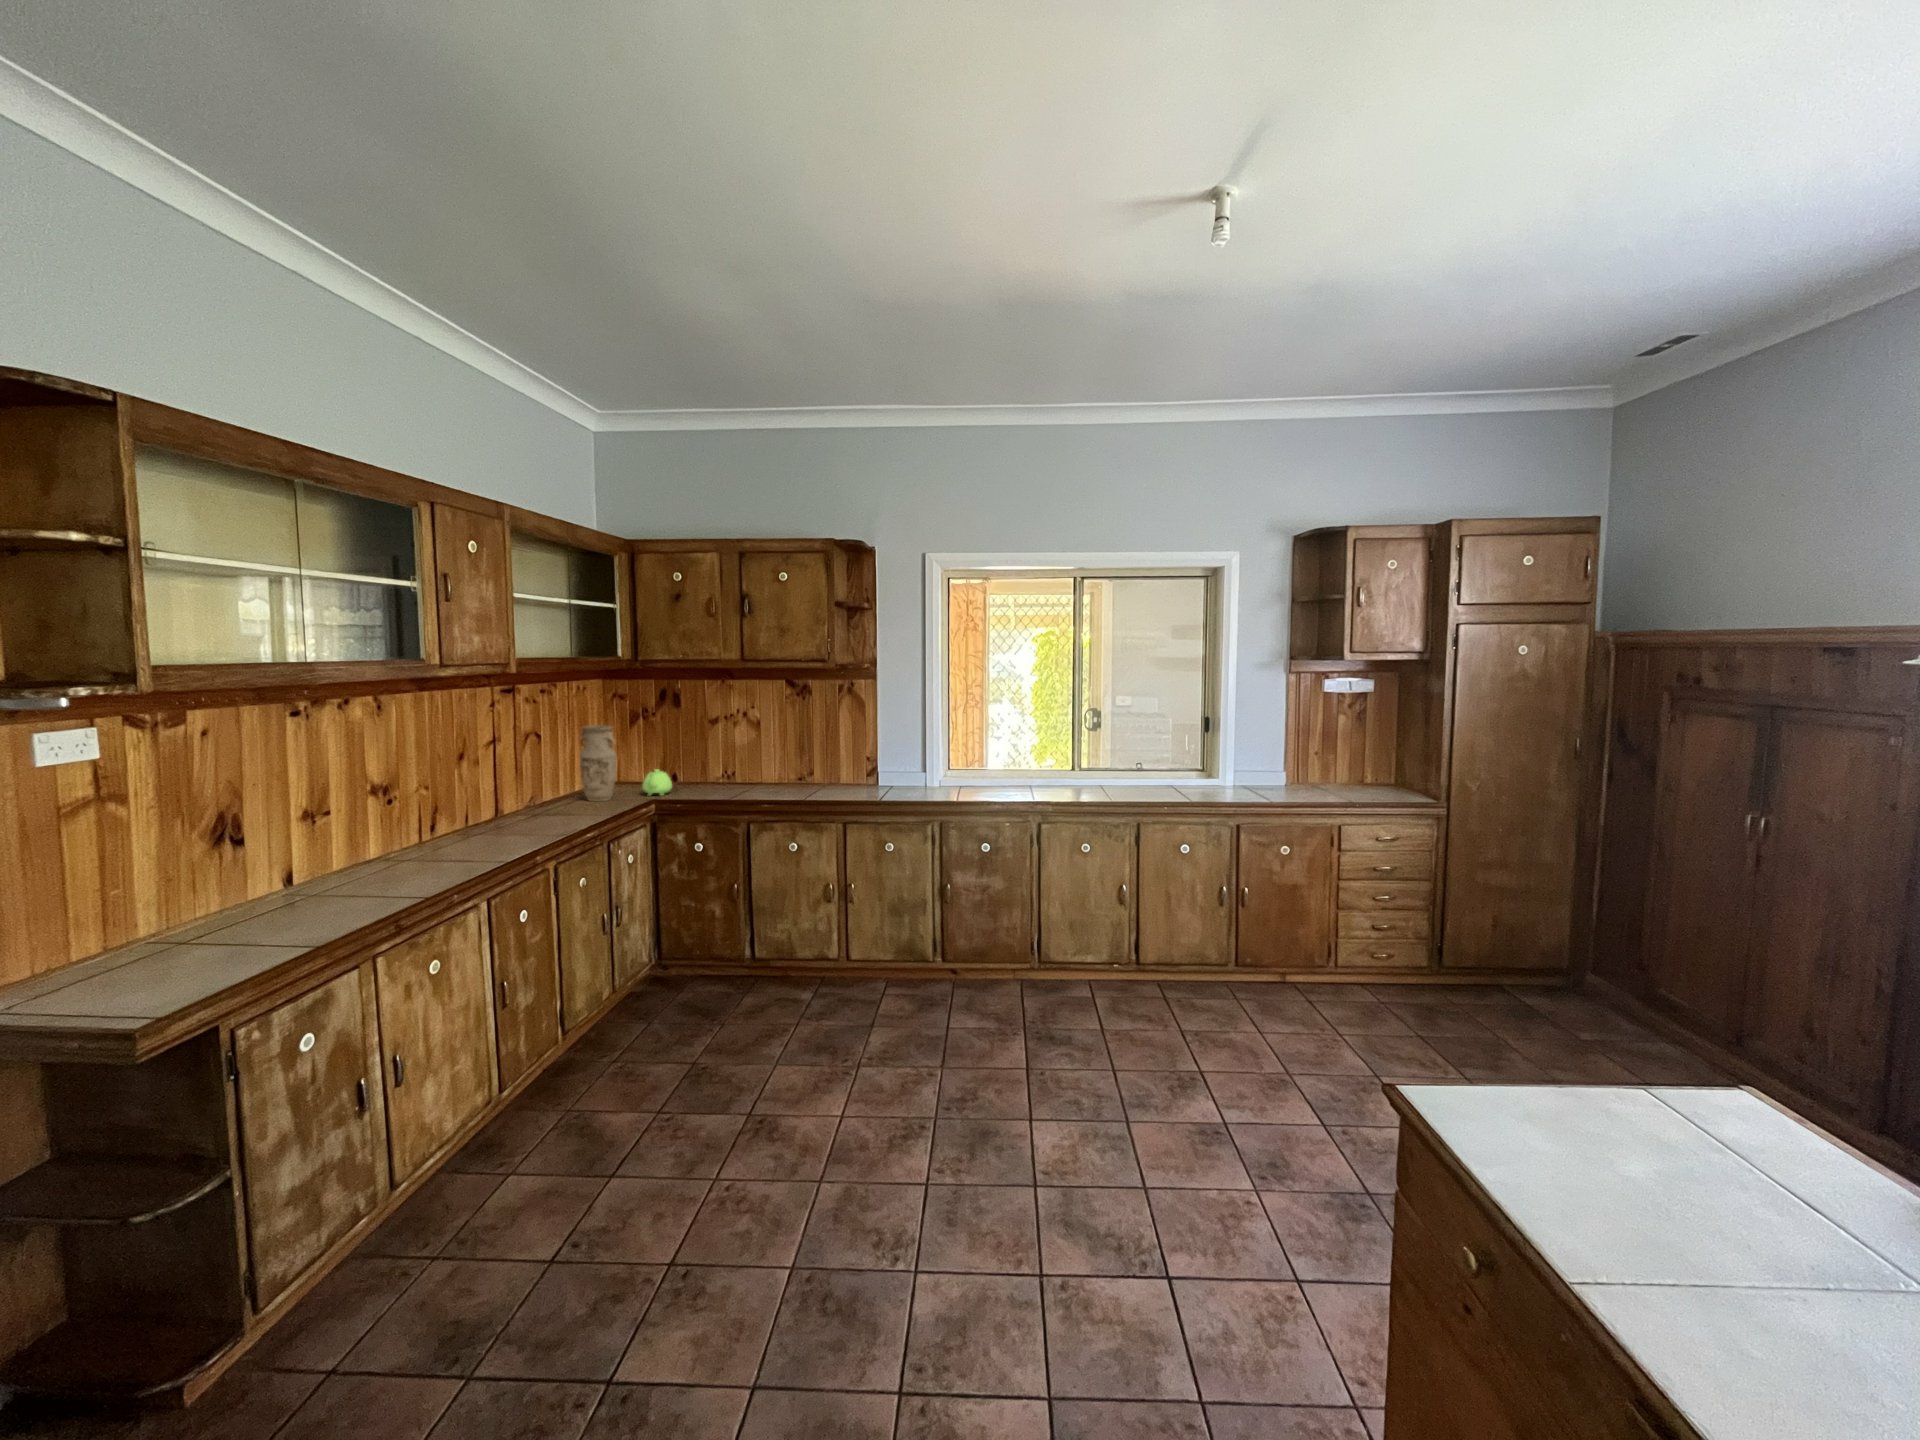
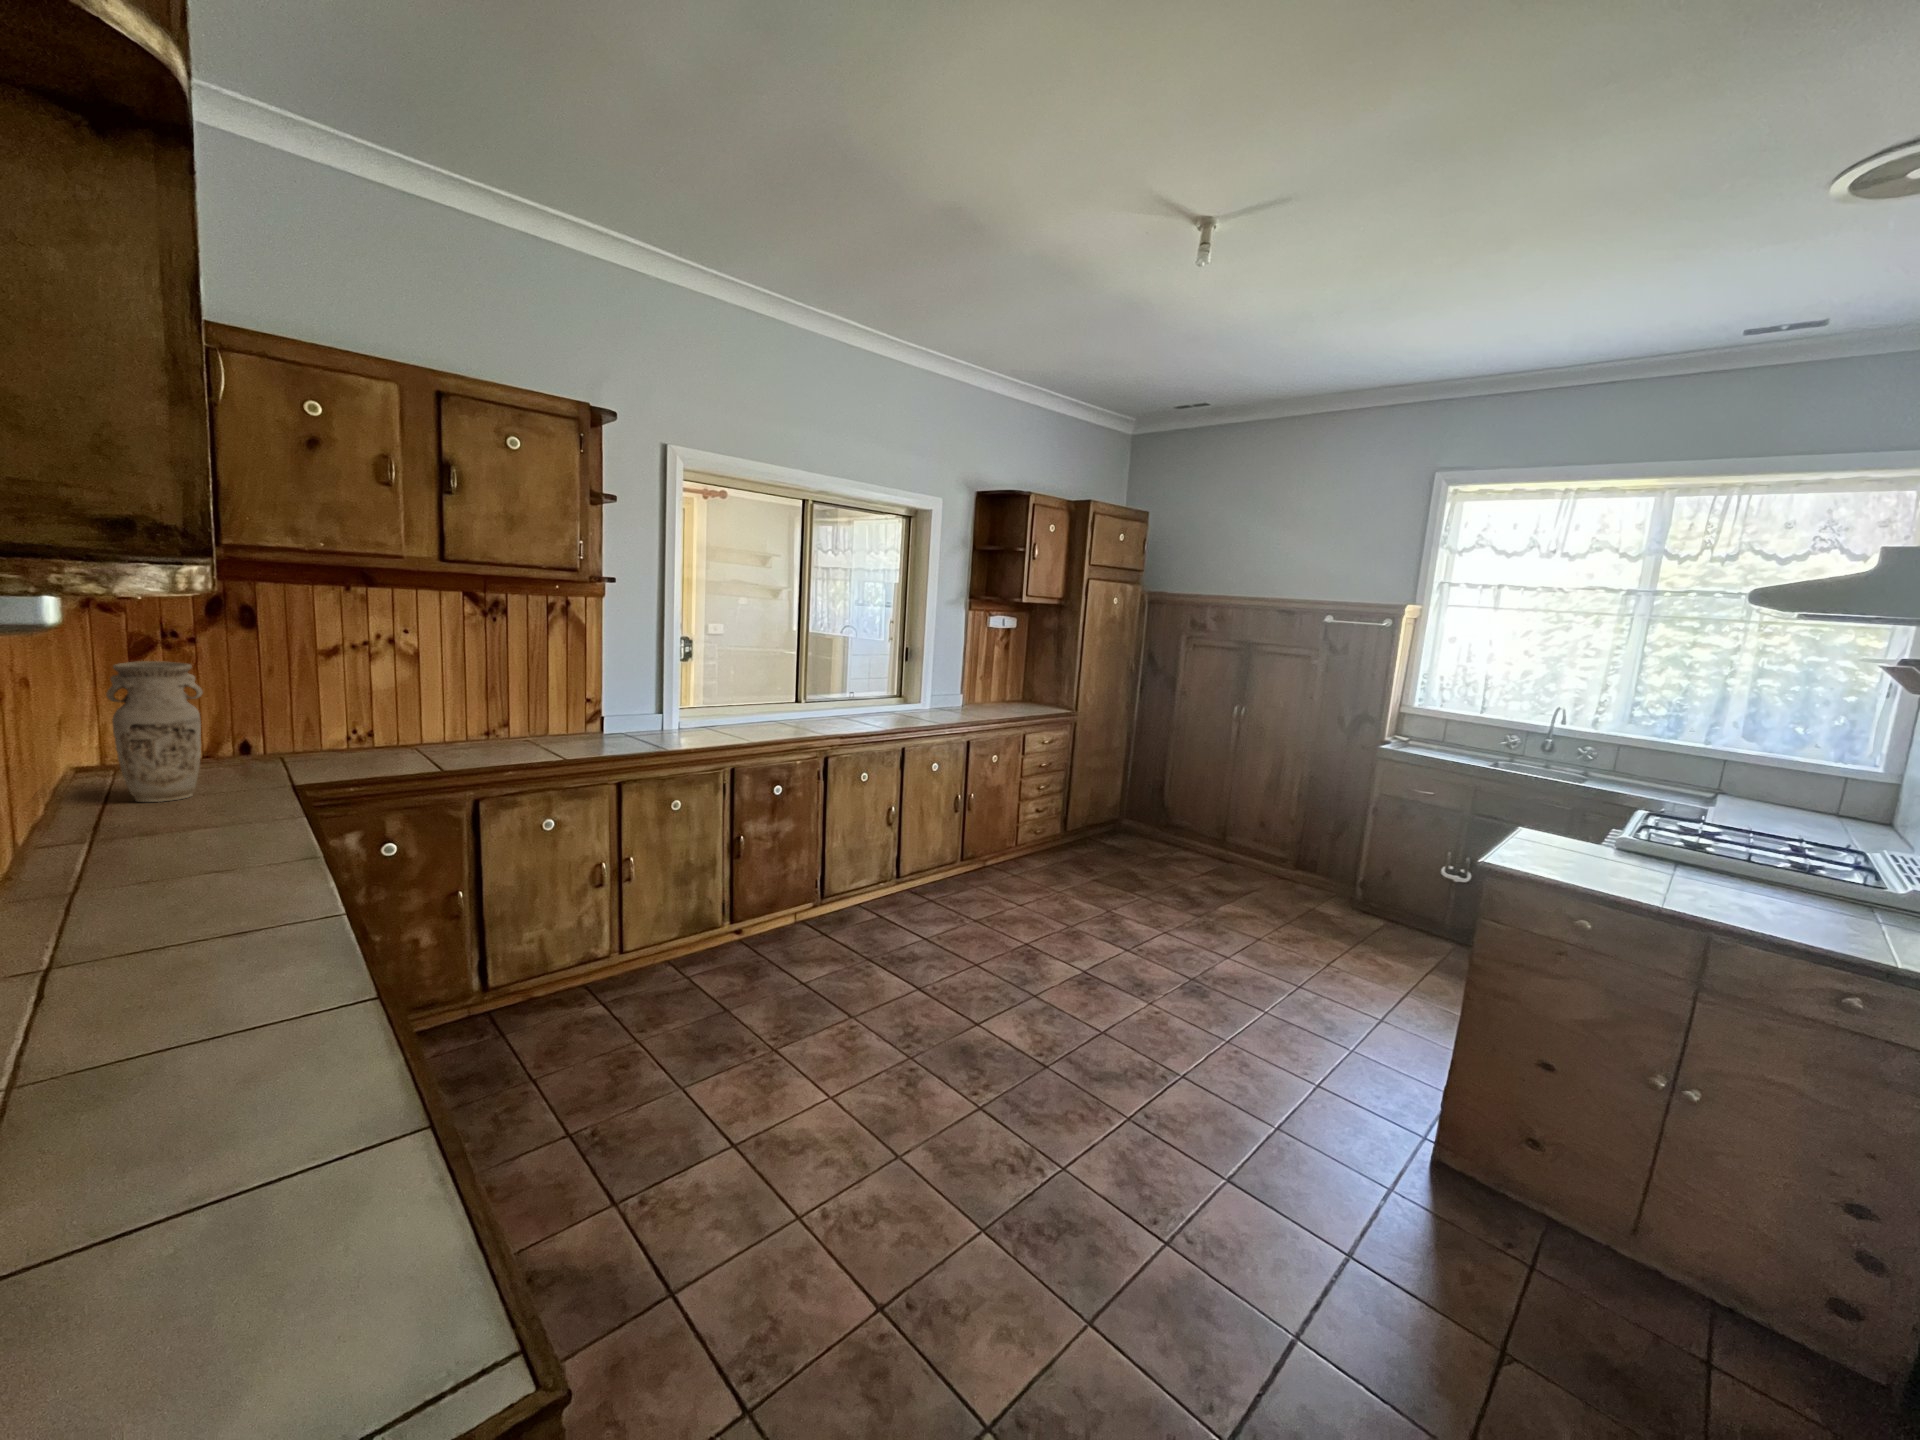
teapot: present [642,769,672,796] -> none [235,734,299,780]

